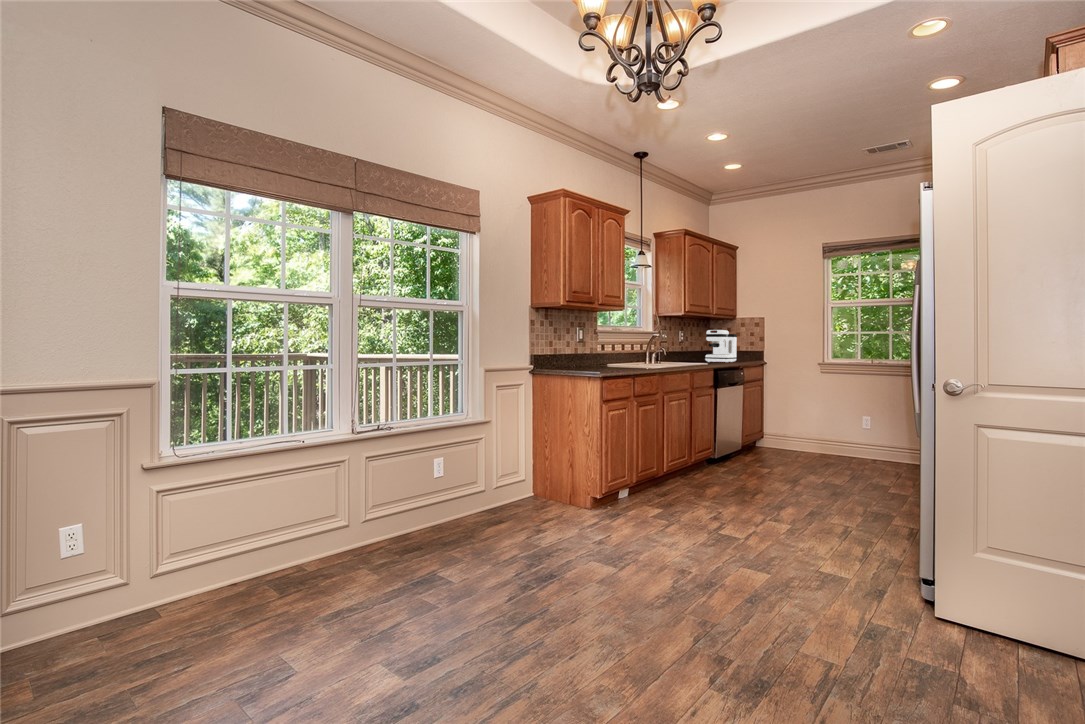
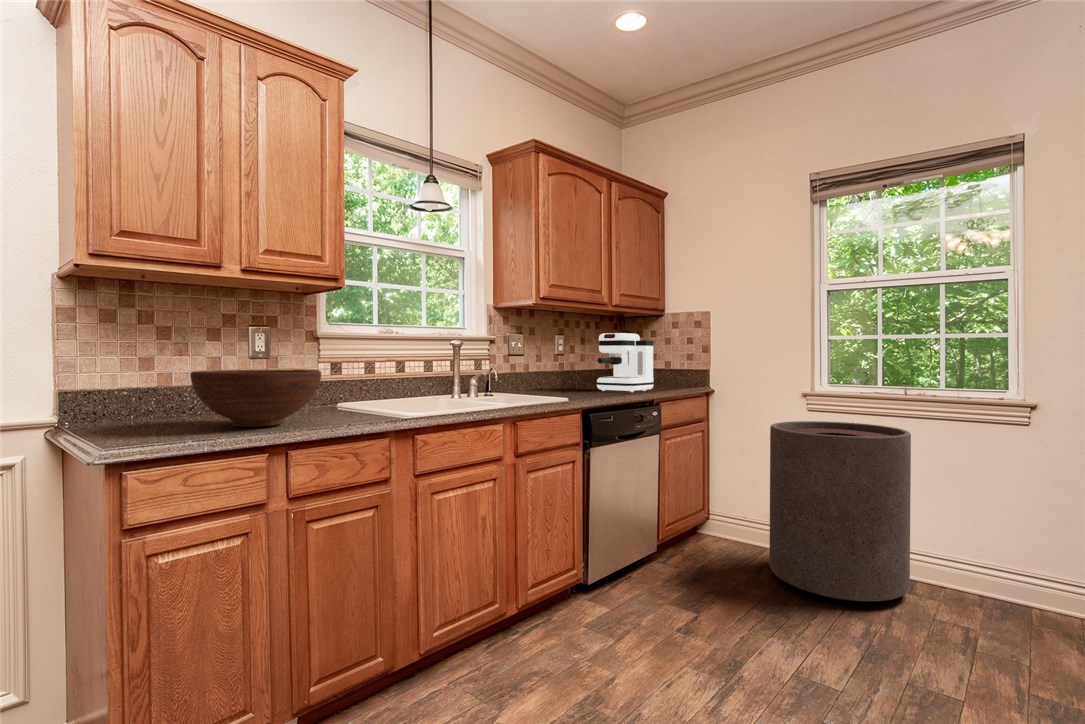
fruit bowl: none [591,347,638,370] -> present [190,370,321,427]
trash can: none [803,378,878,464] -> present [769,421,911,601]

